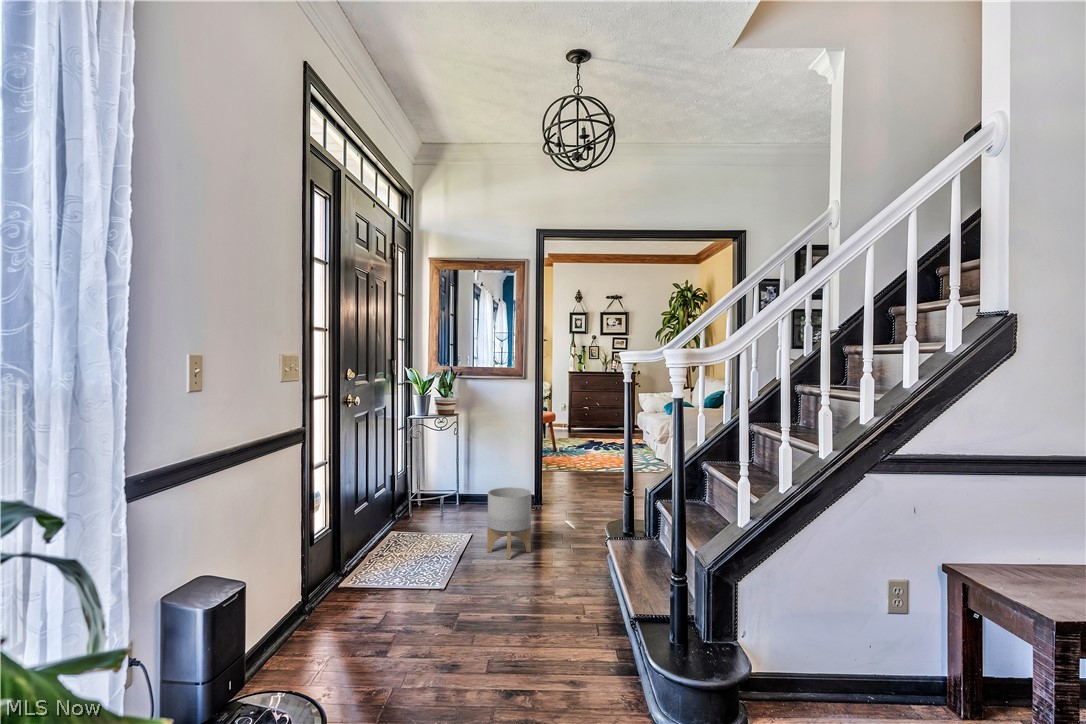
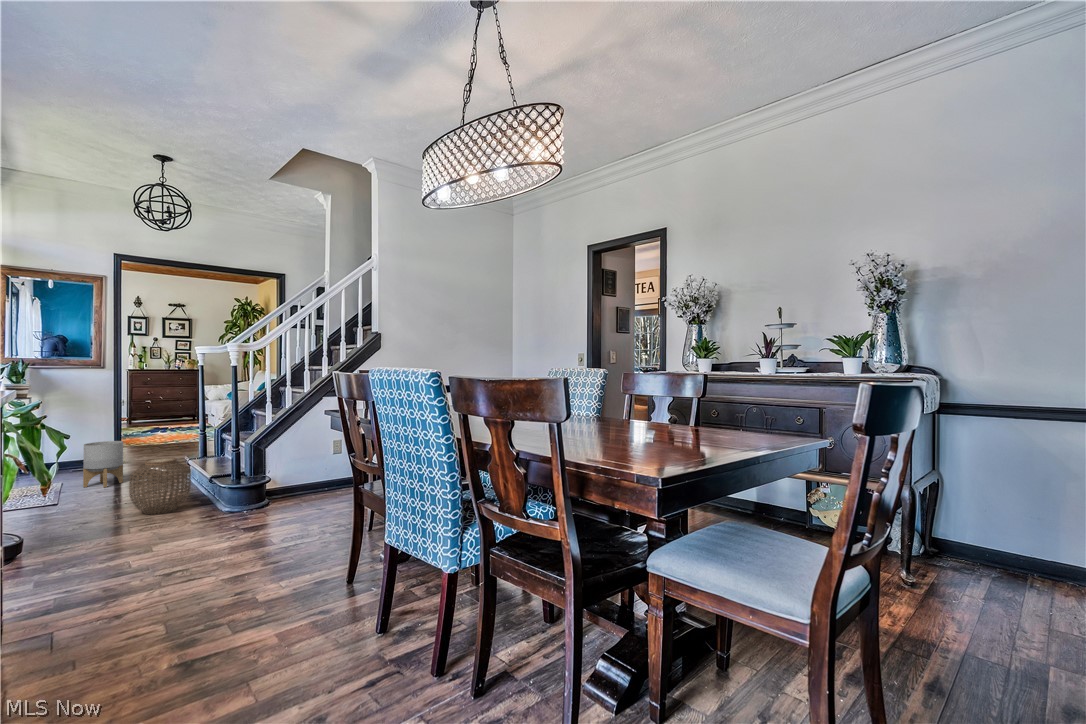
woven basket: none [509,562,602,677] -> present [129,458,191,514]

